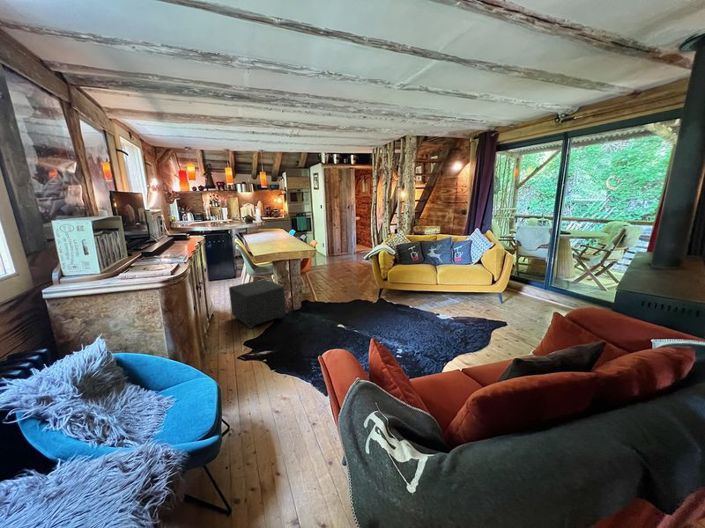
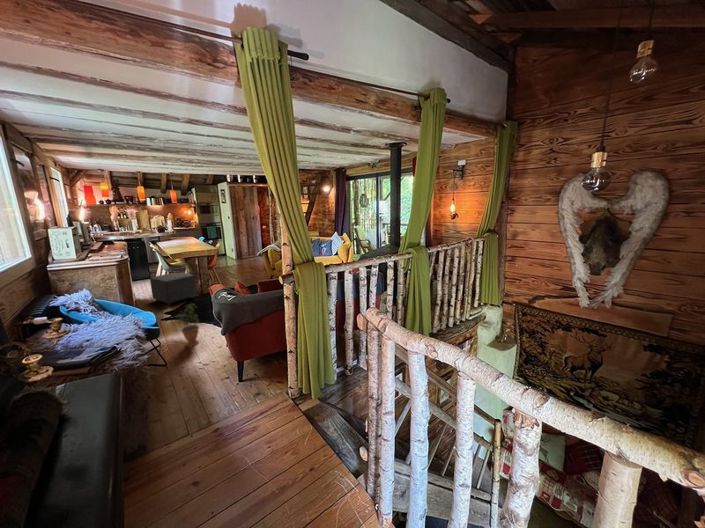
potted plant: none [251,372,294,466] -> present [176,304,199,347]

